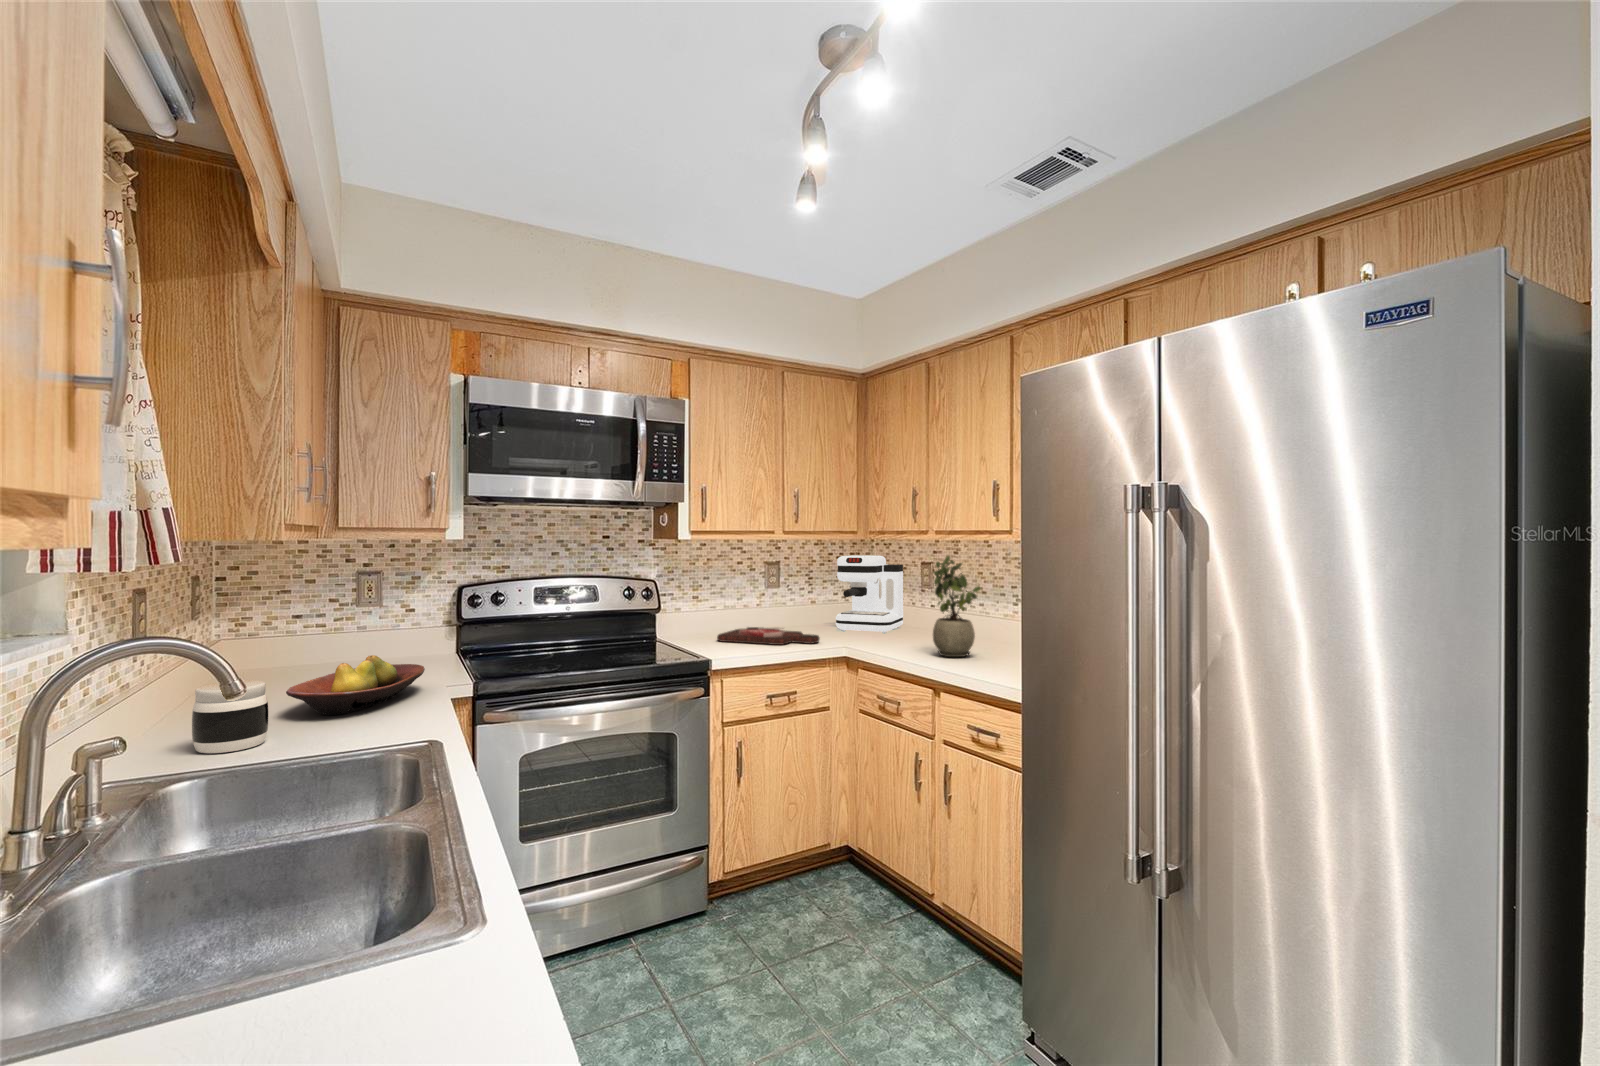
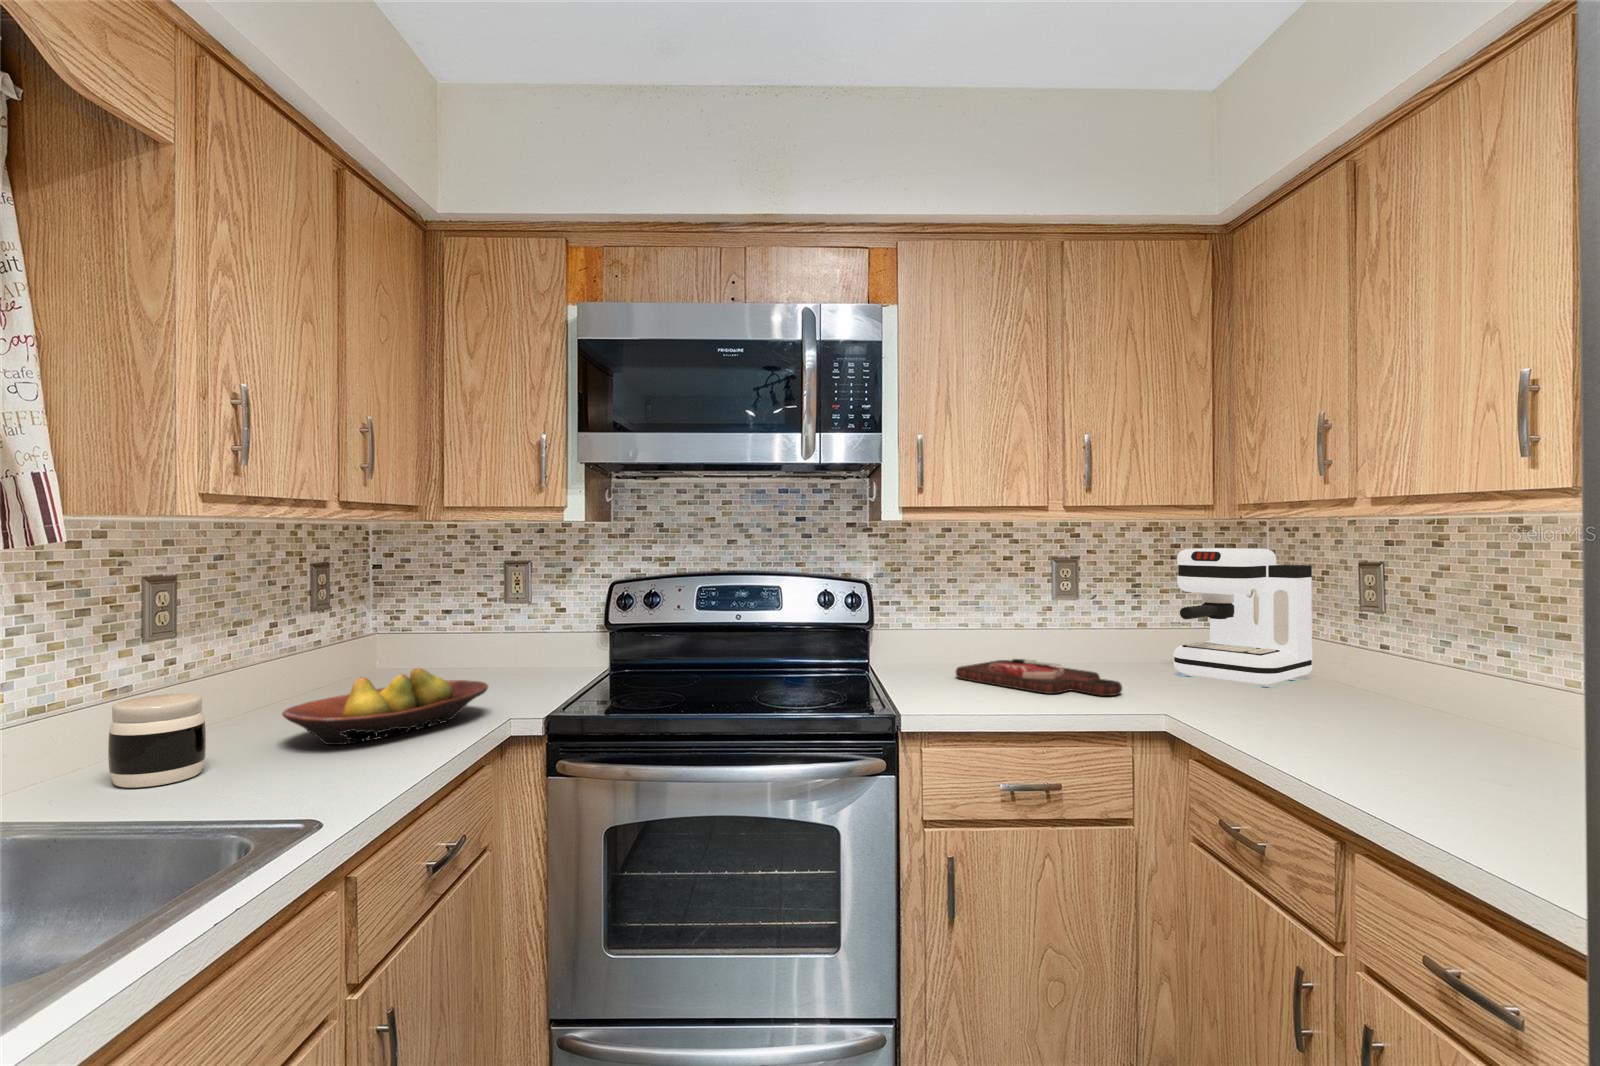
potted plant: present [933,556,981,657] -> none [1332,547,1446,760]

